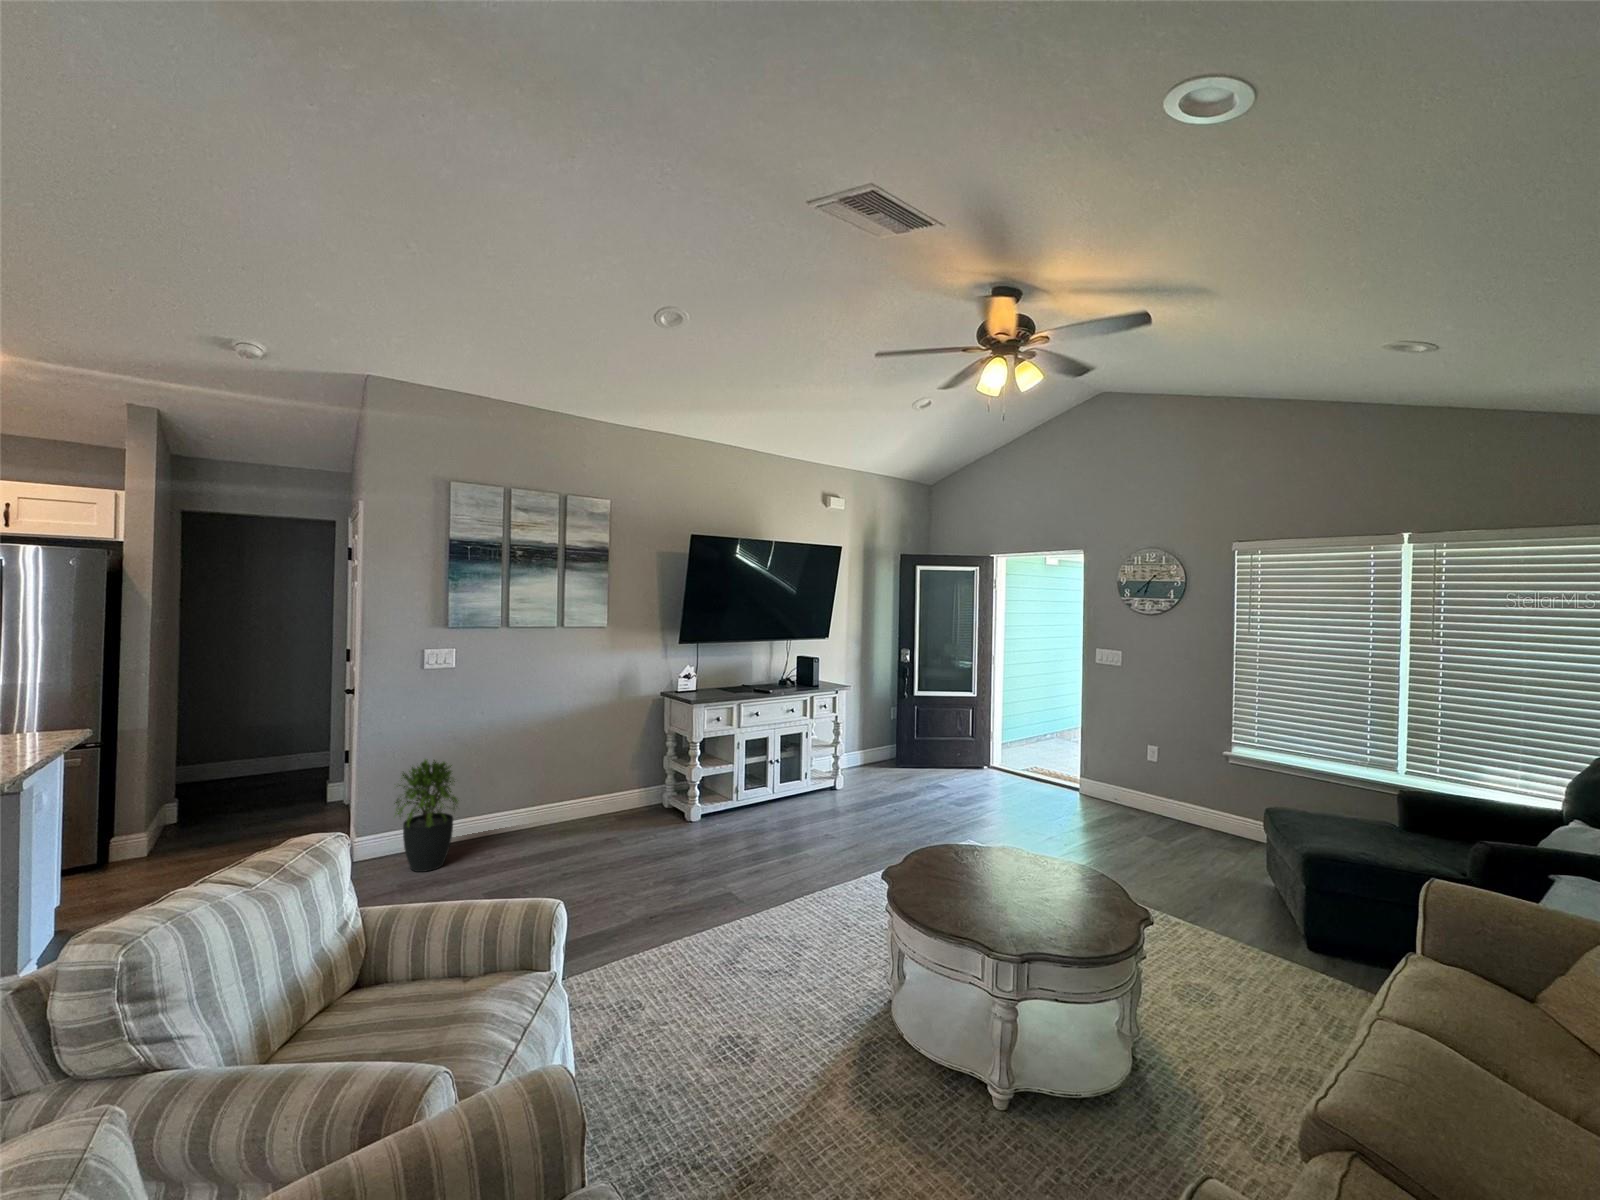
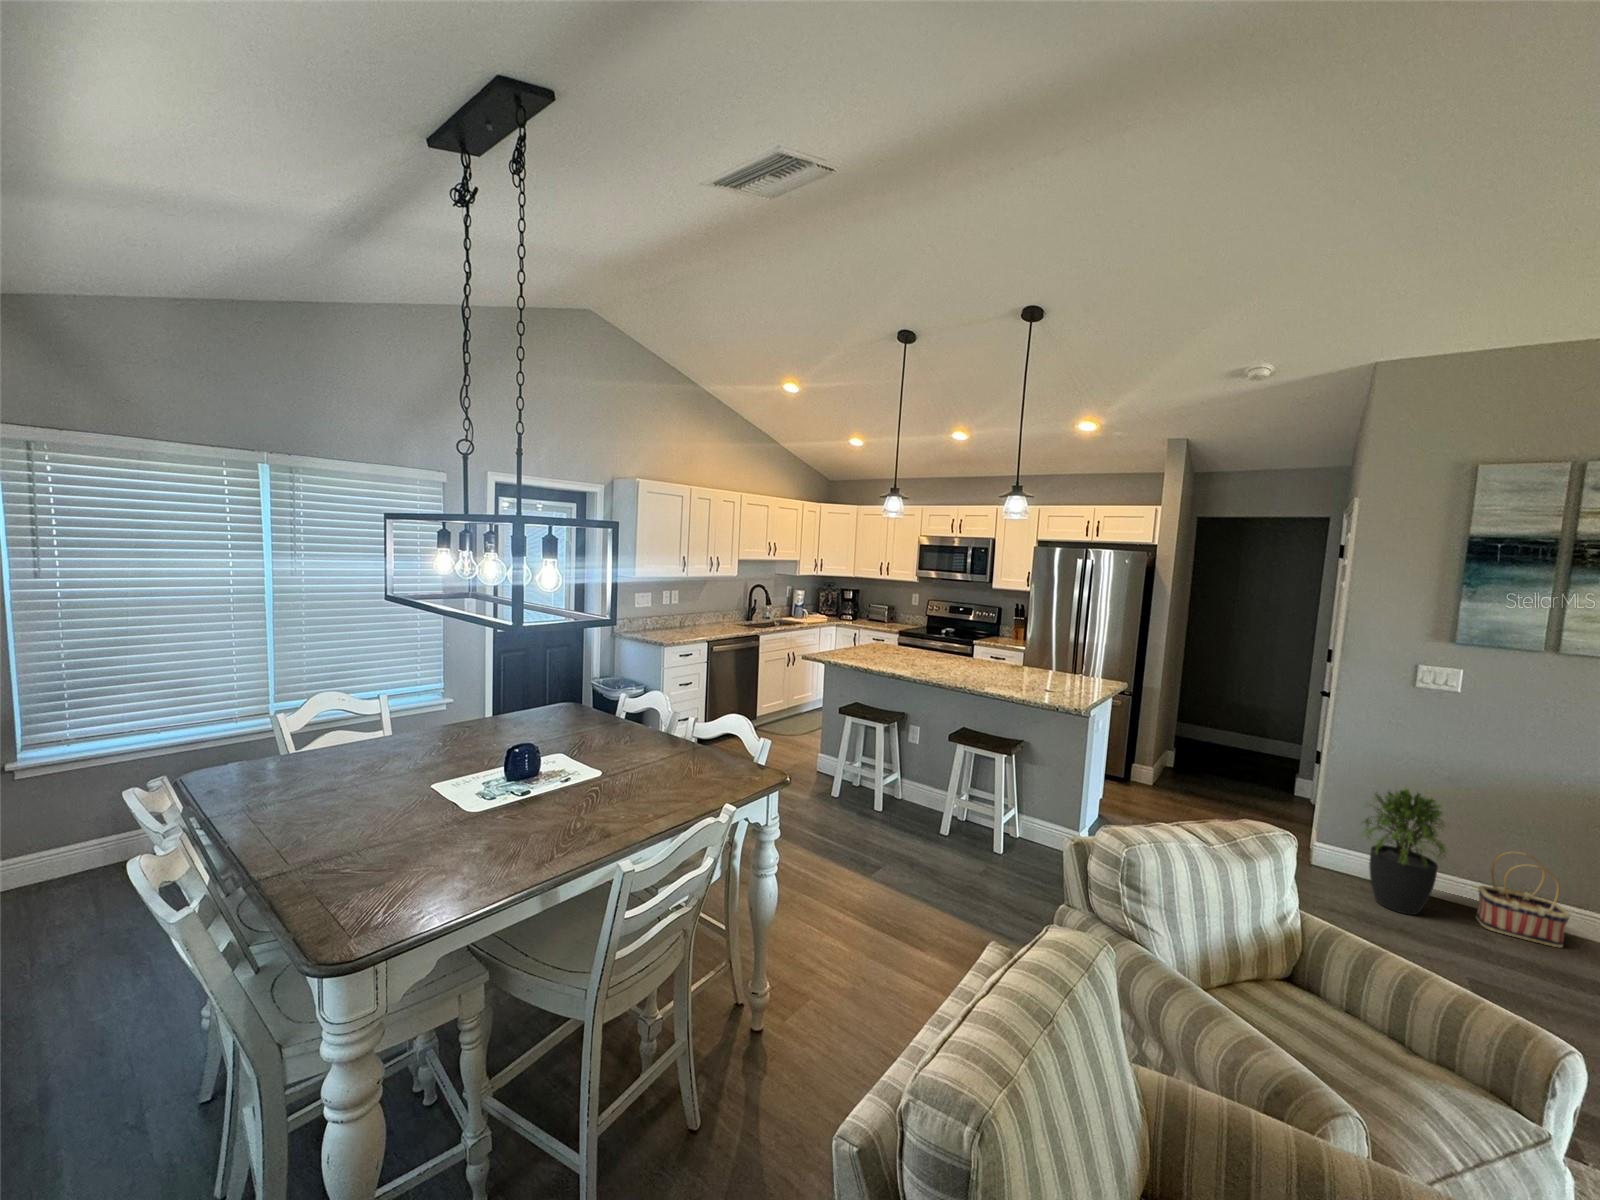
basket: none [480,783,531,852] -> present [1476,852,1570,947]

